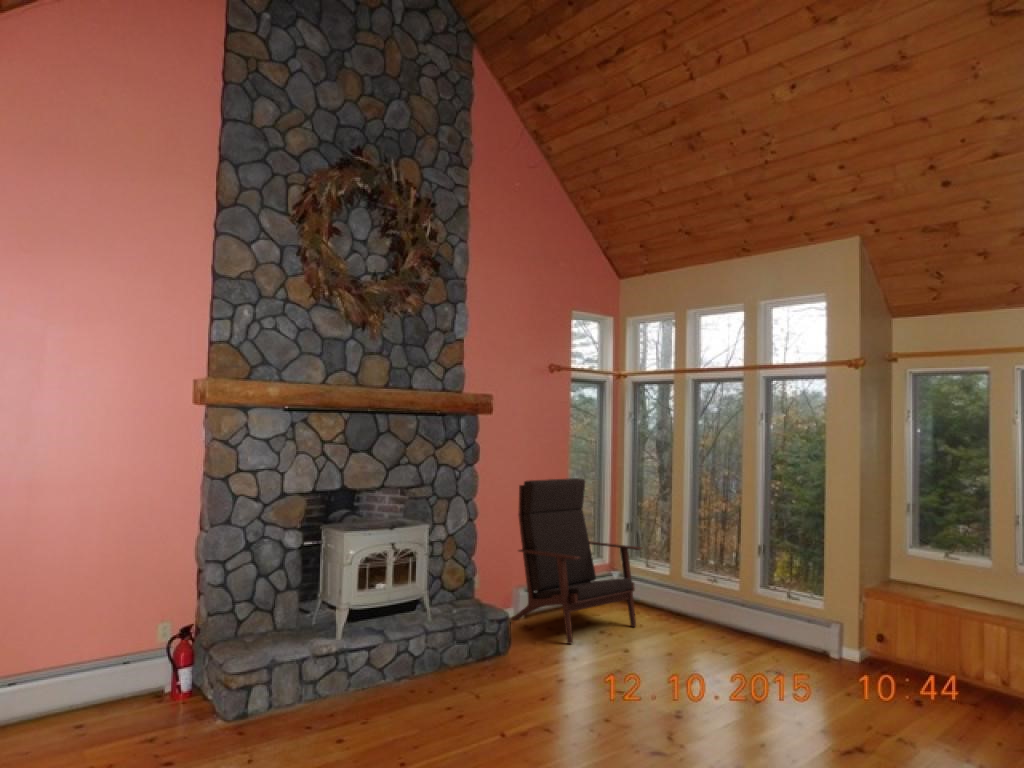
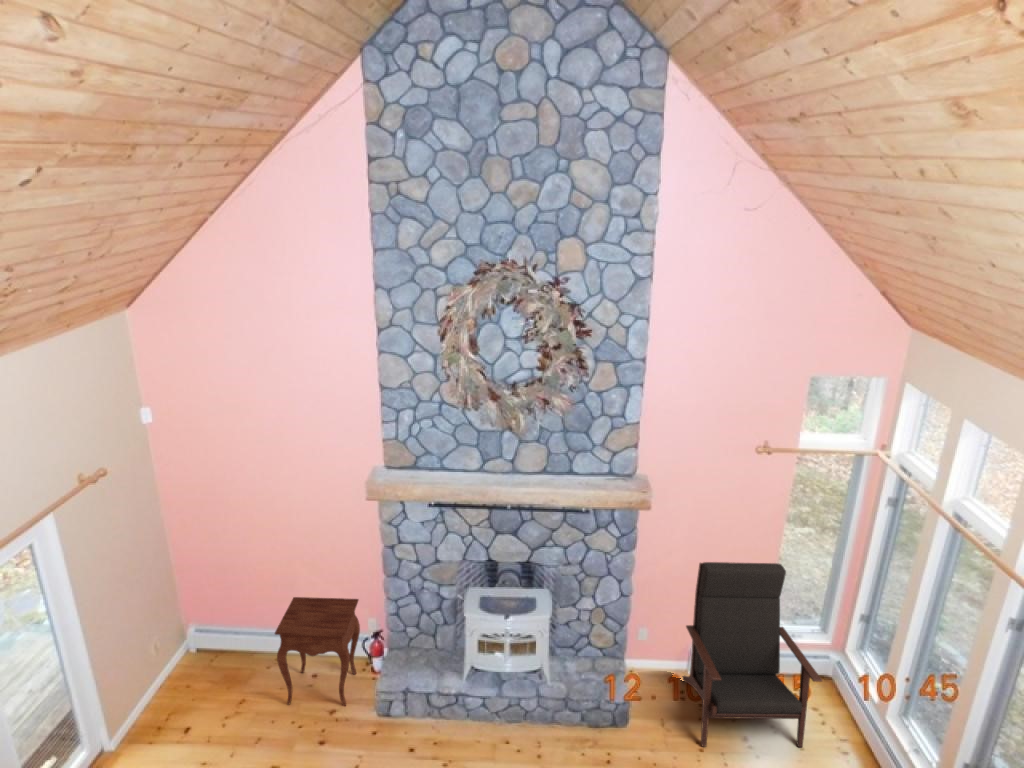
side table: none [47,577,176,747] -> present [275,597,360,706]

